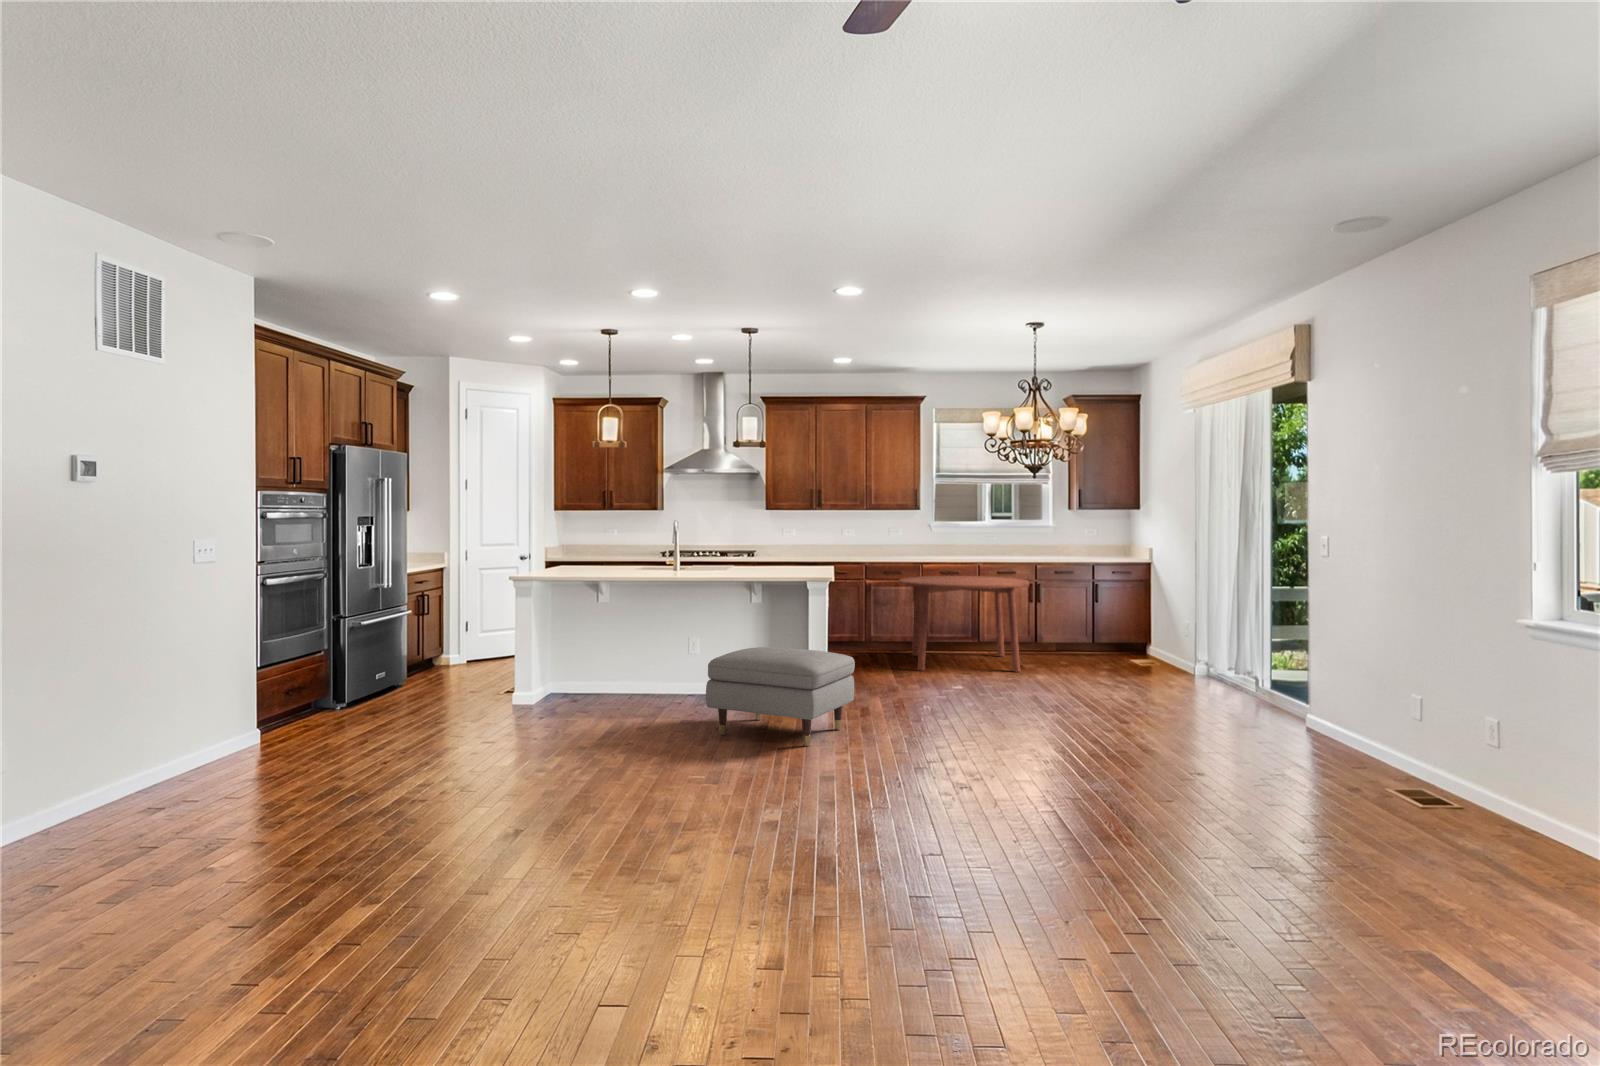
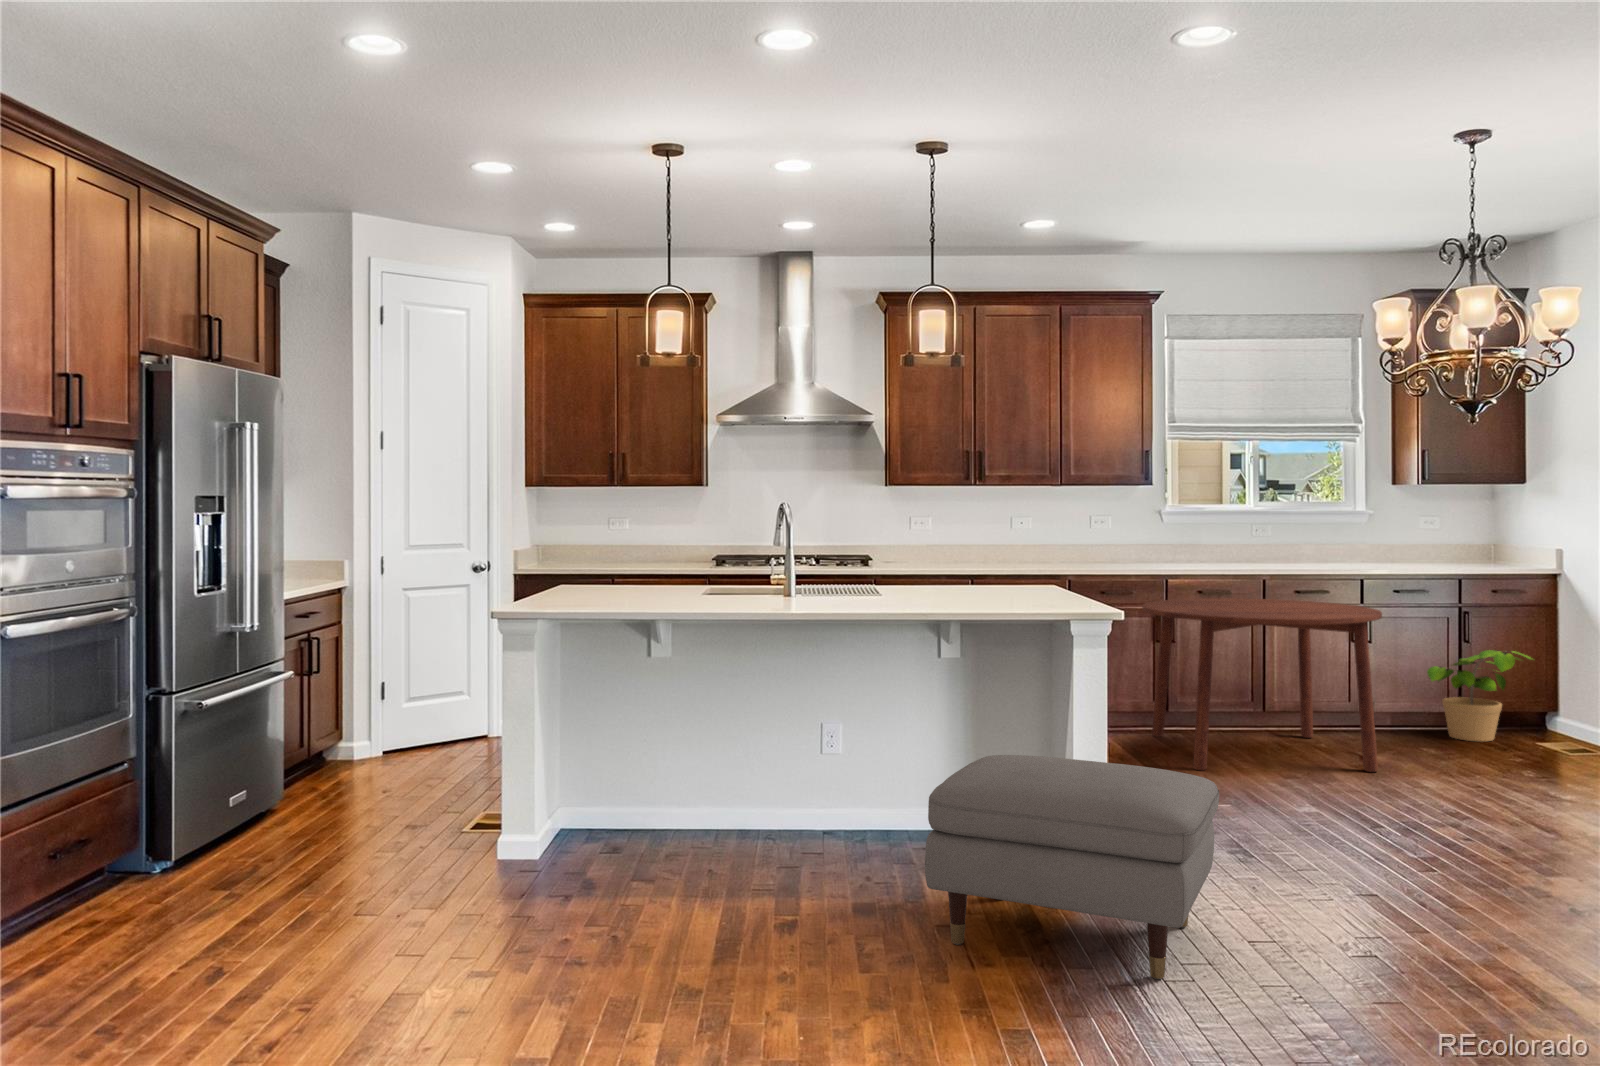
potted plant: none [1070,605,1122,658] -> present [1427,650,1531,741]

